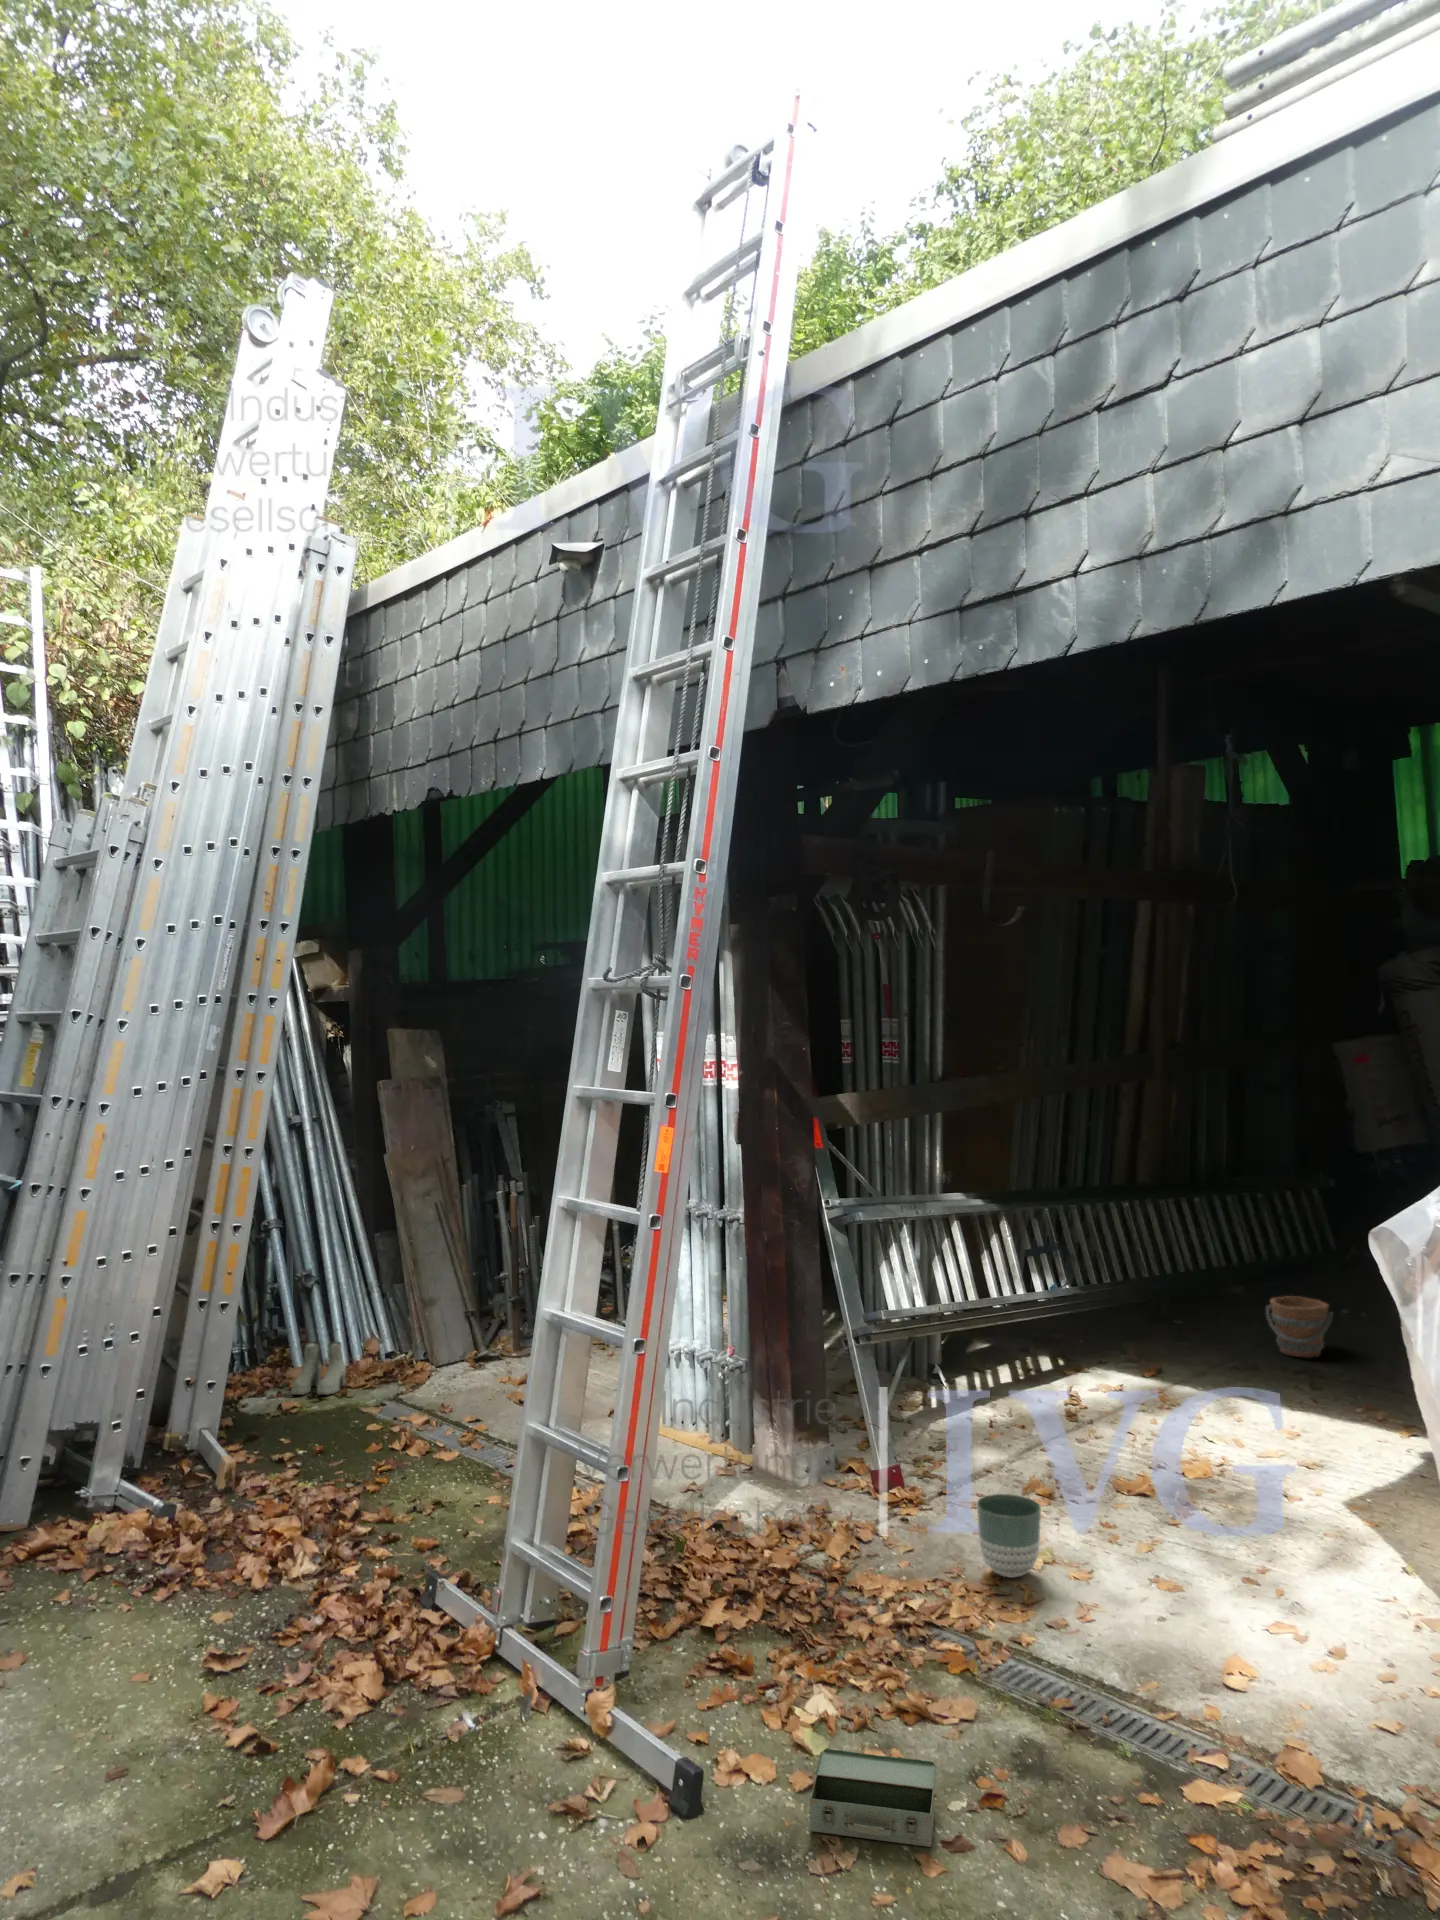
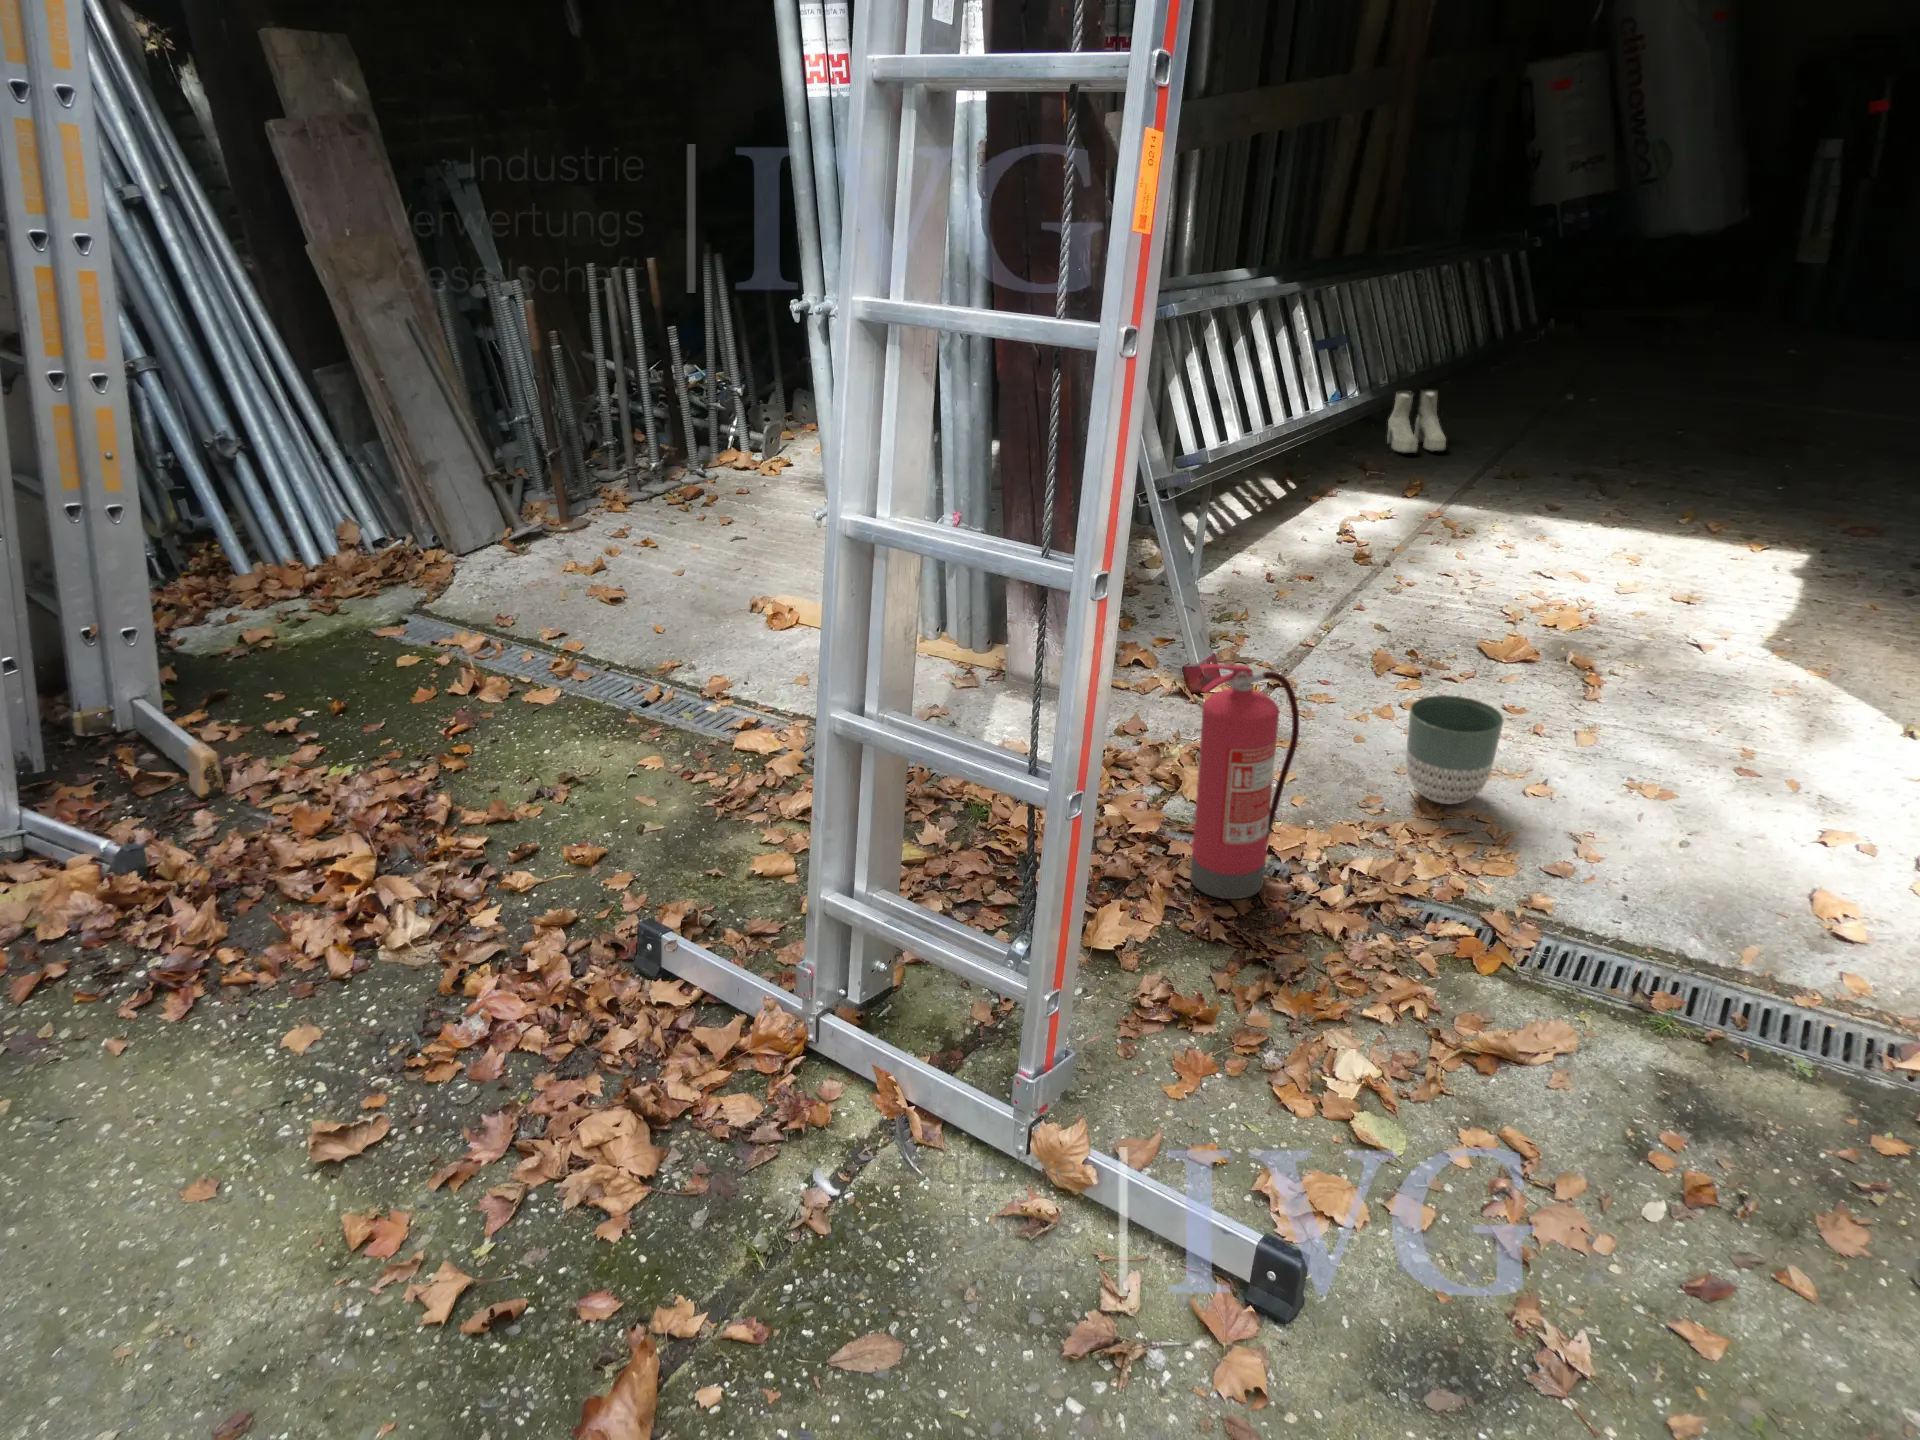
bucket: present [1266,1296,1333,1358] -> none [1534,386,1617,460]
boots: present [292,1341,346,1395] -> present [1387,390,1446,453]
fire extinguisher: none [786,1436,864,1614] -> present [1190,664,1299,899]
toolbox: present [810,1749,936,1847] -> none [1451,1163,1695,1313]

